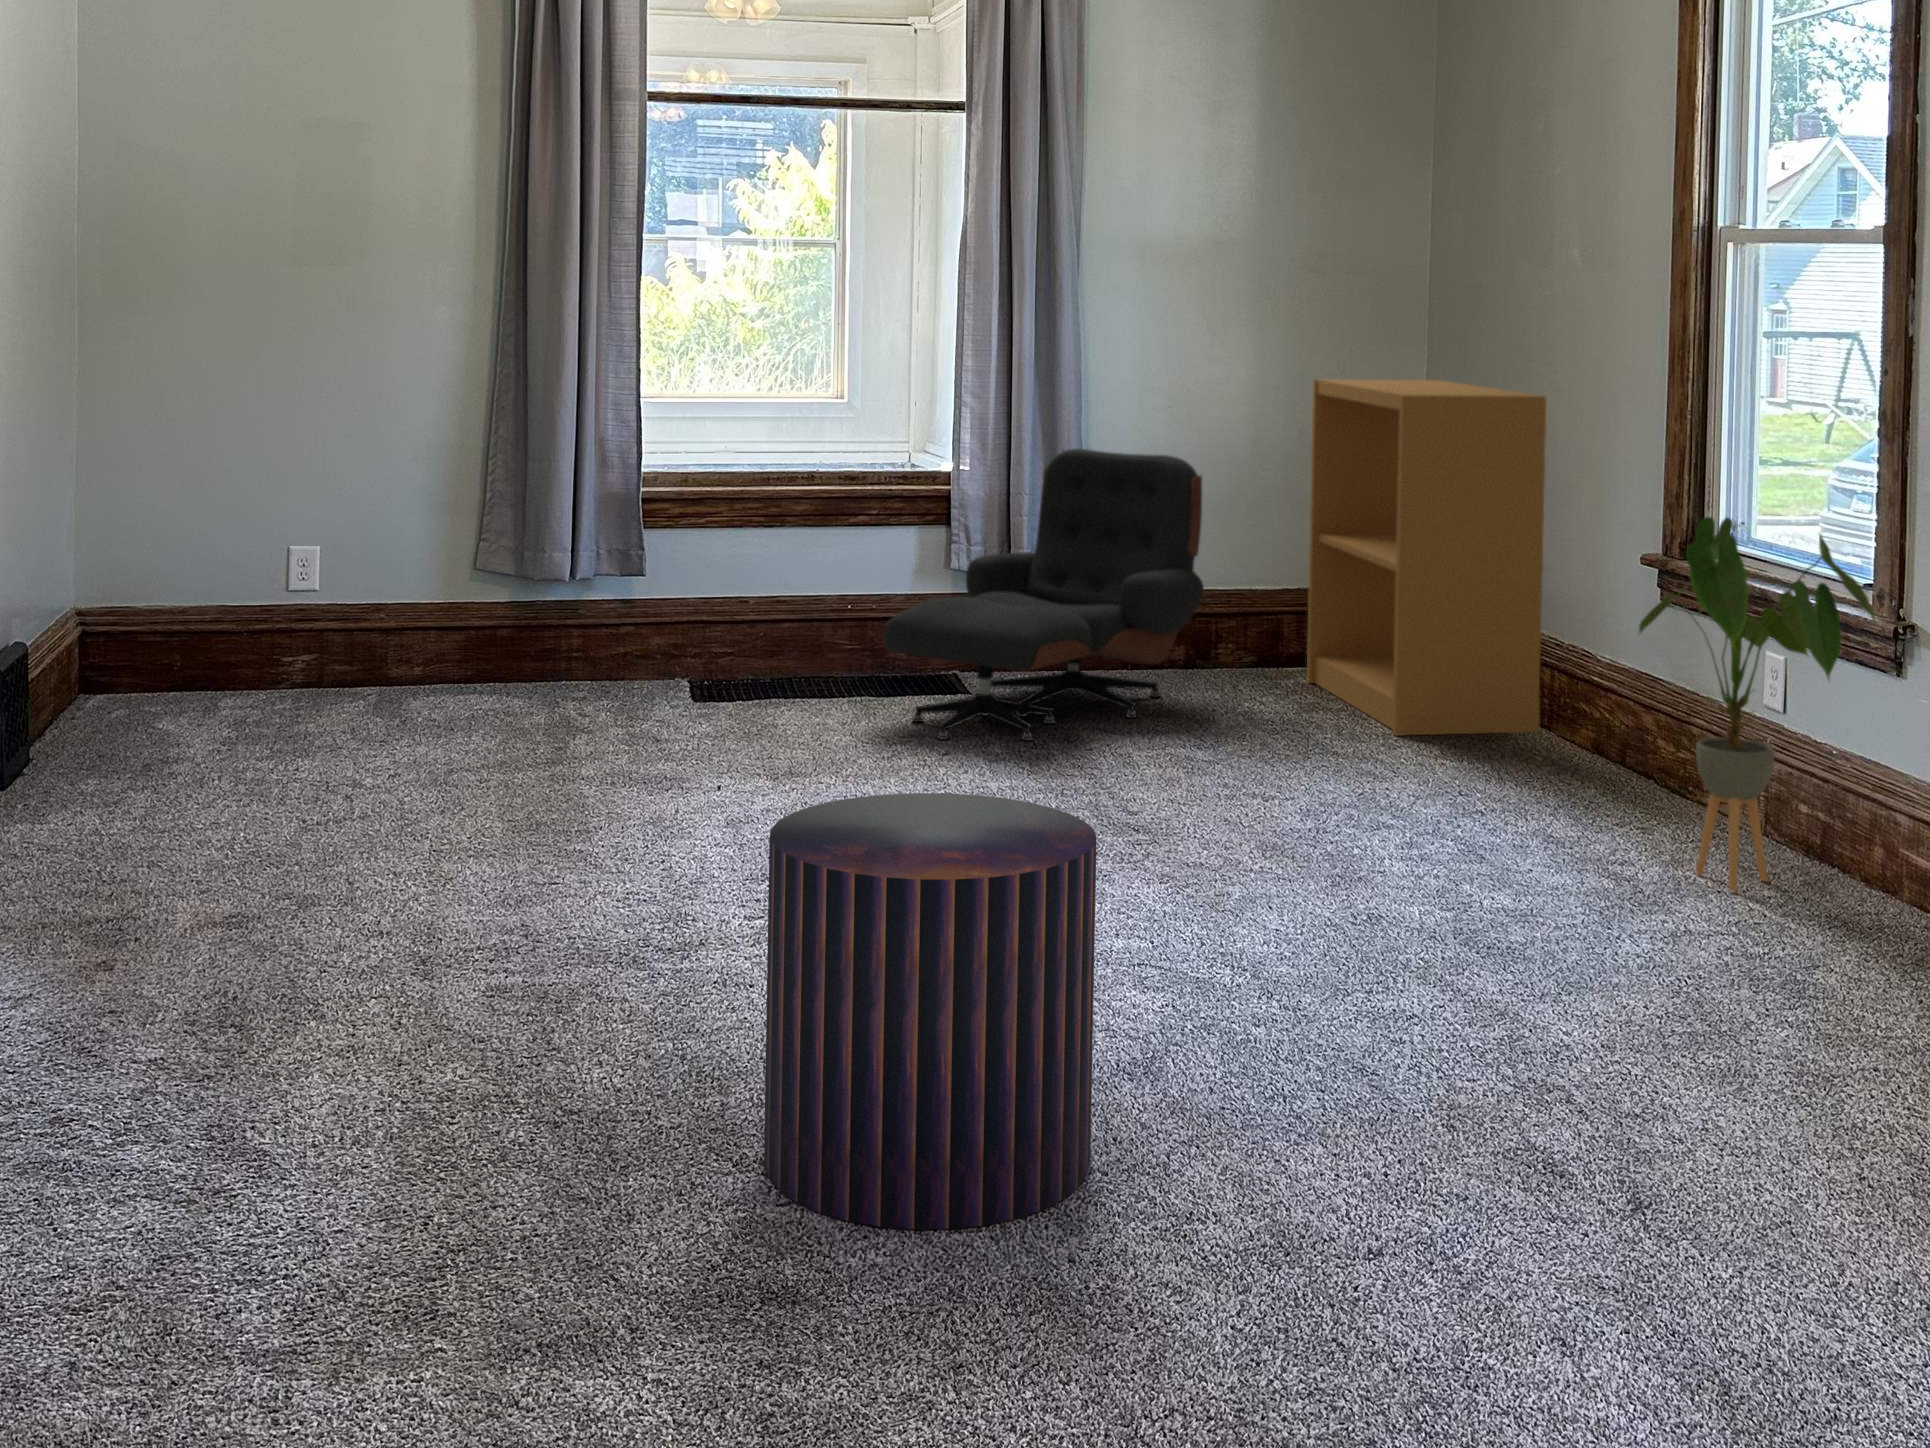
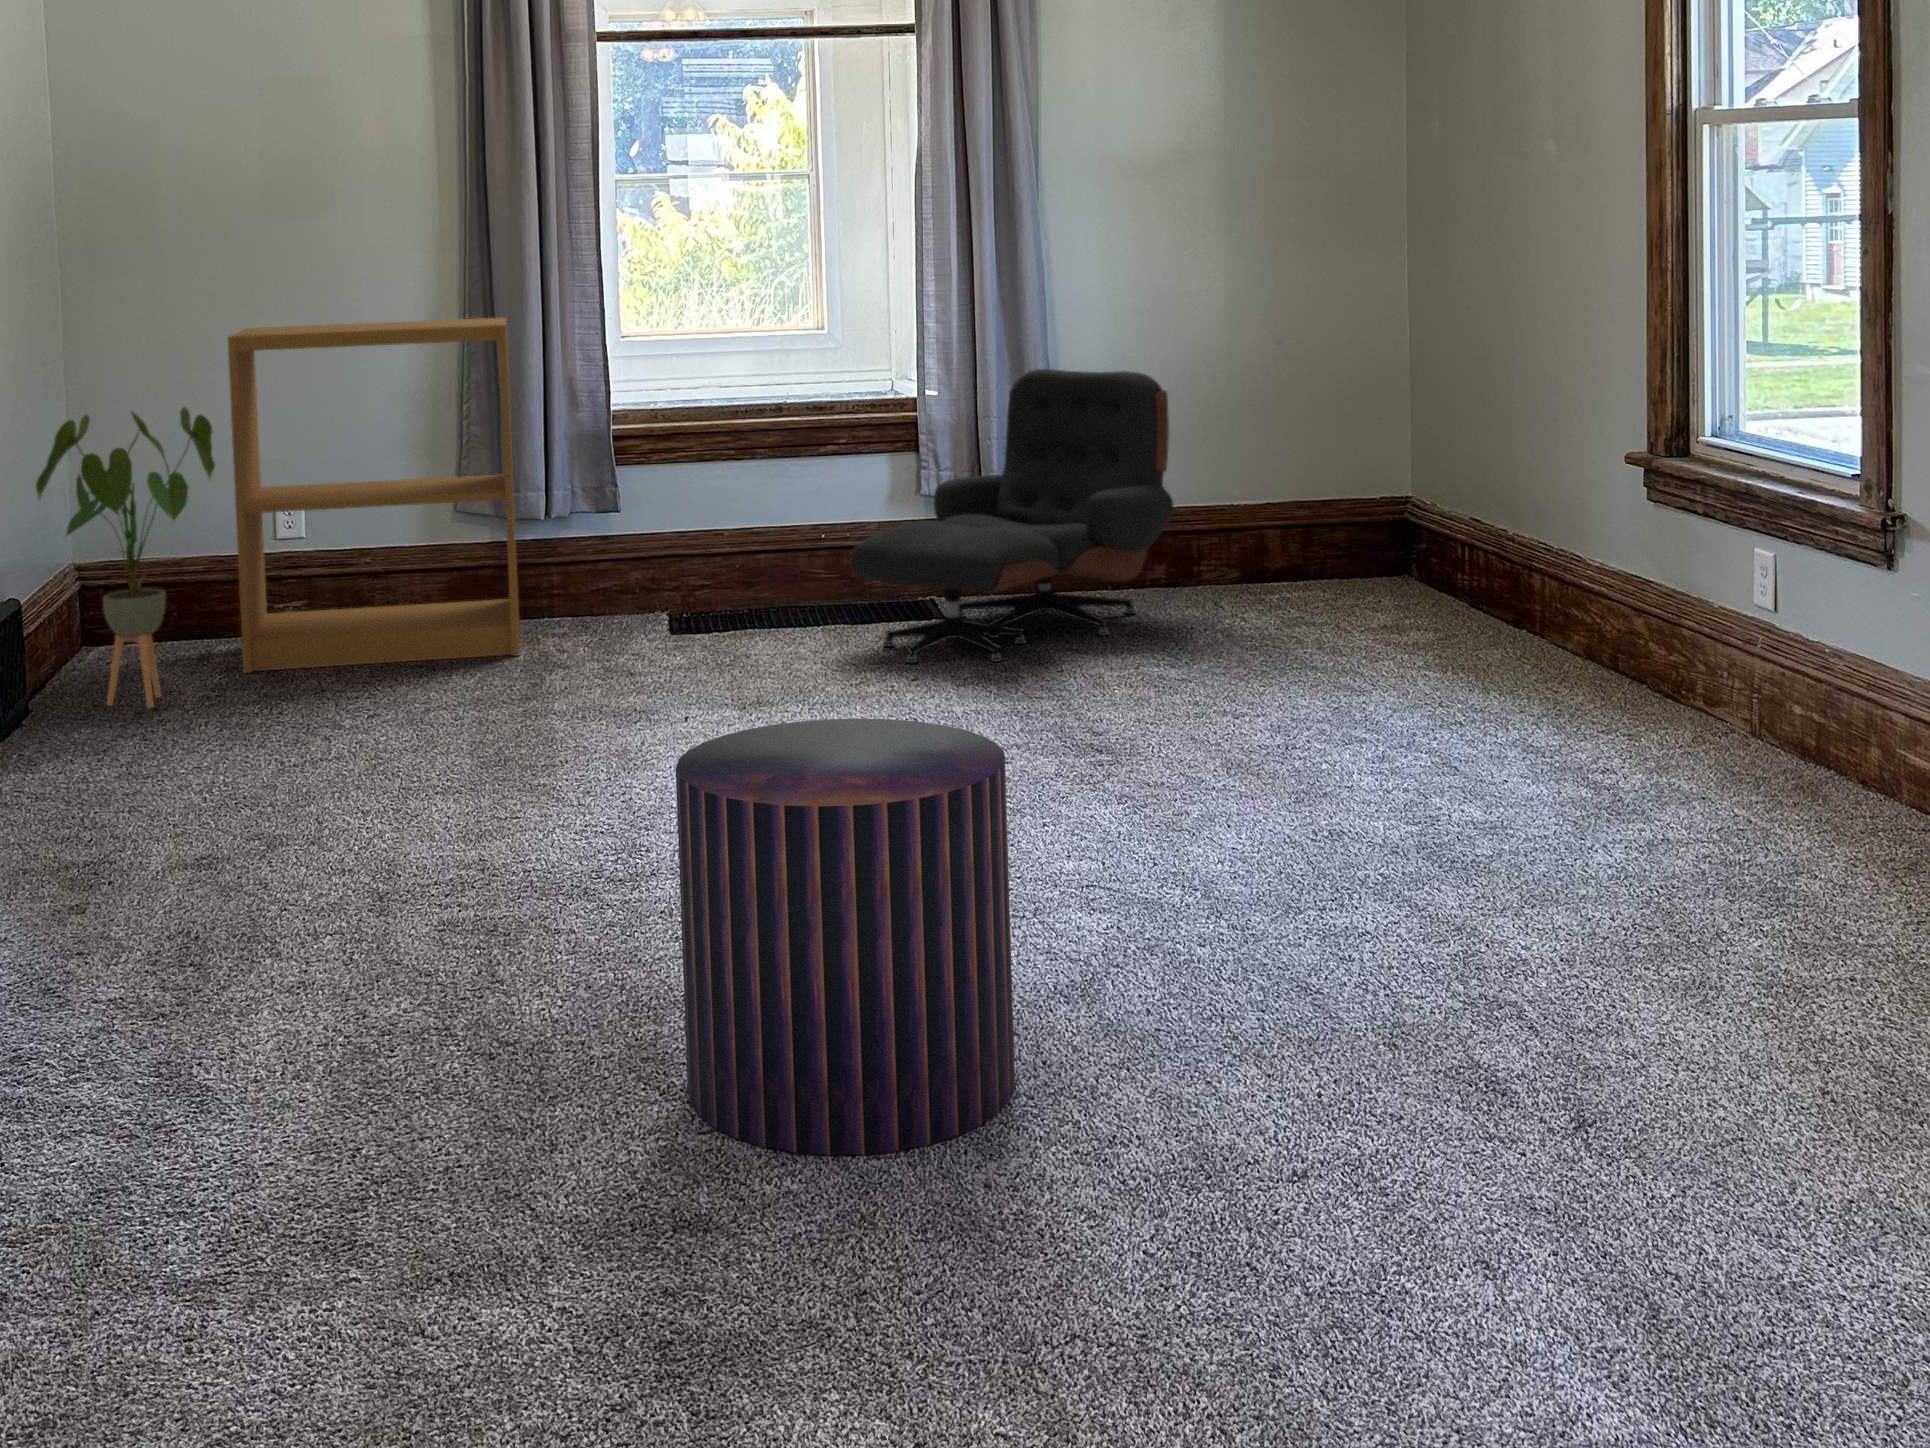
bookshelf: present [1307,379,1546,735] -> present [228,317,519,673]
house plant: present [1639,517,1876,892] -> present [36,407,215,708]

